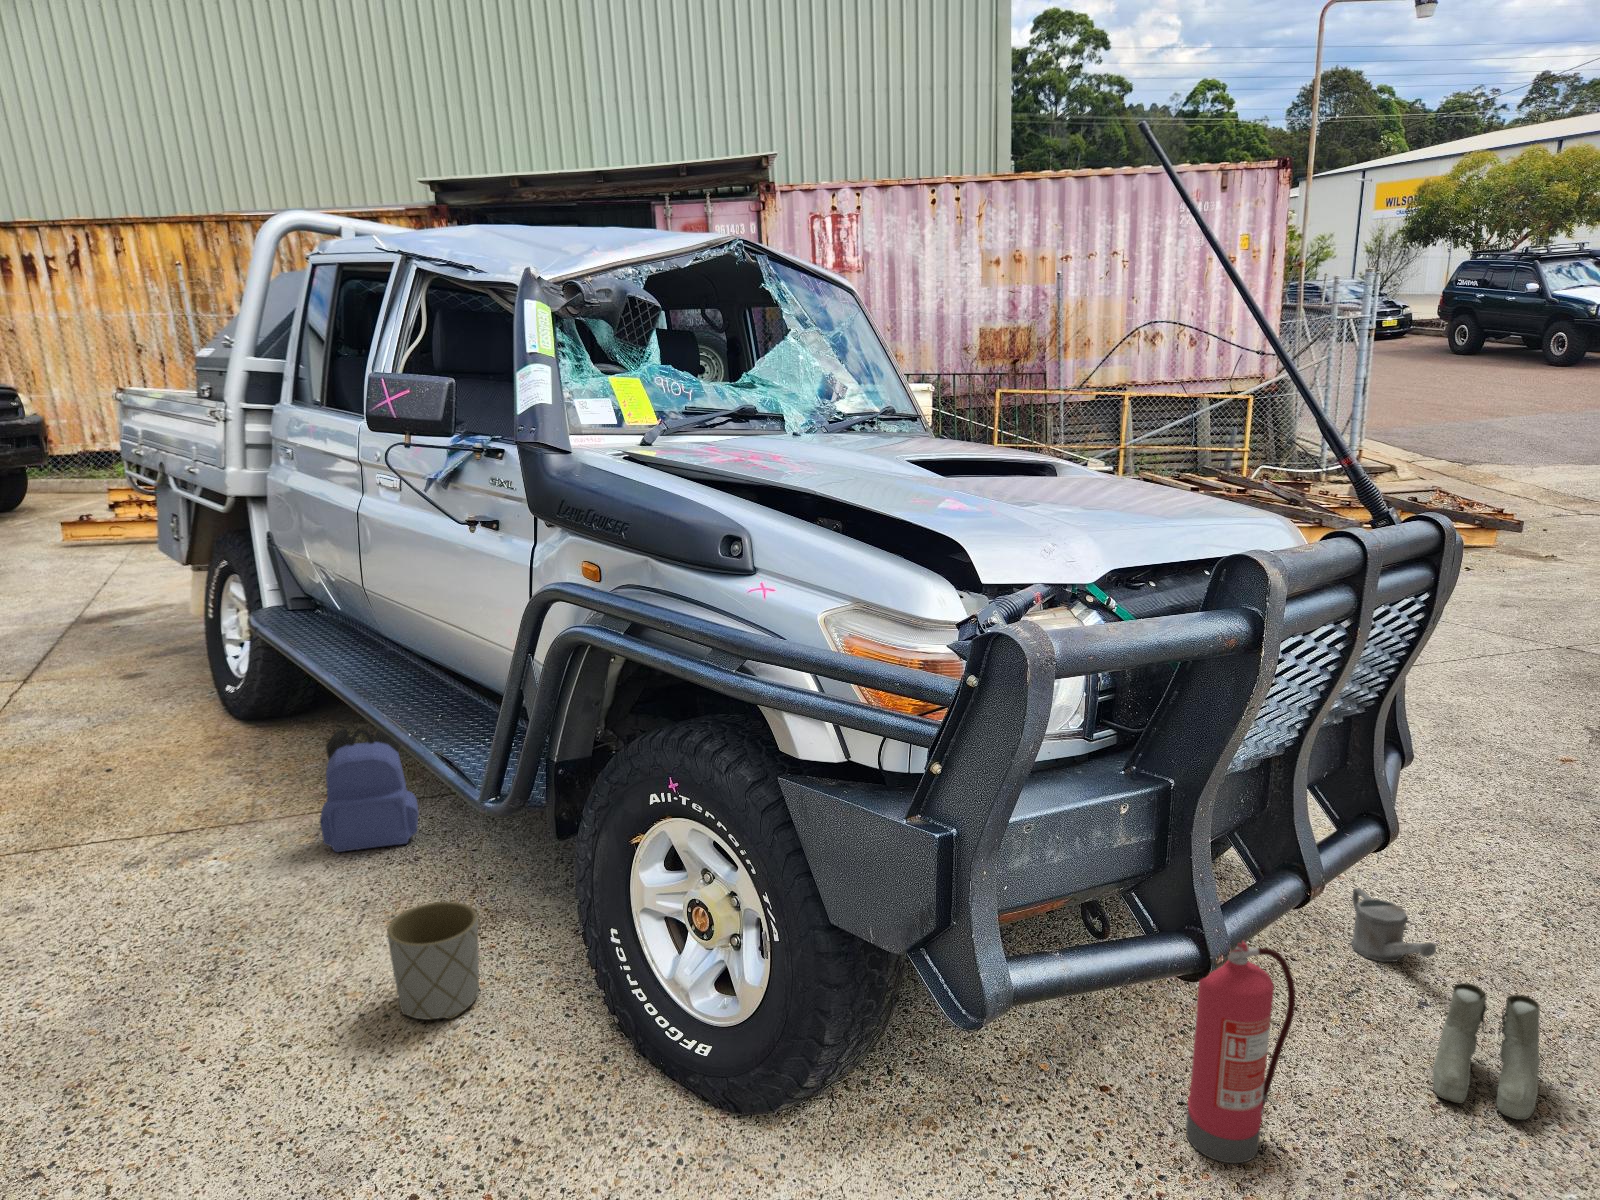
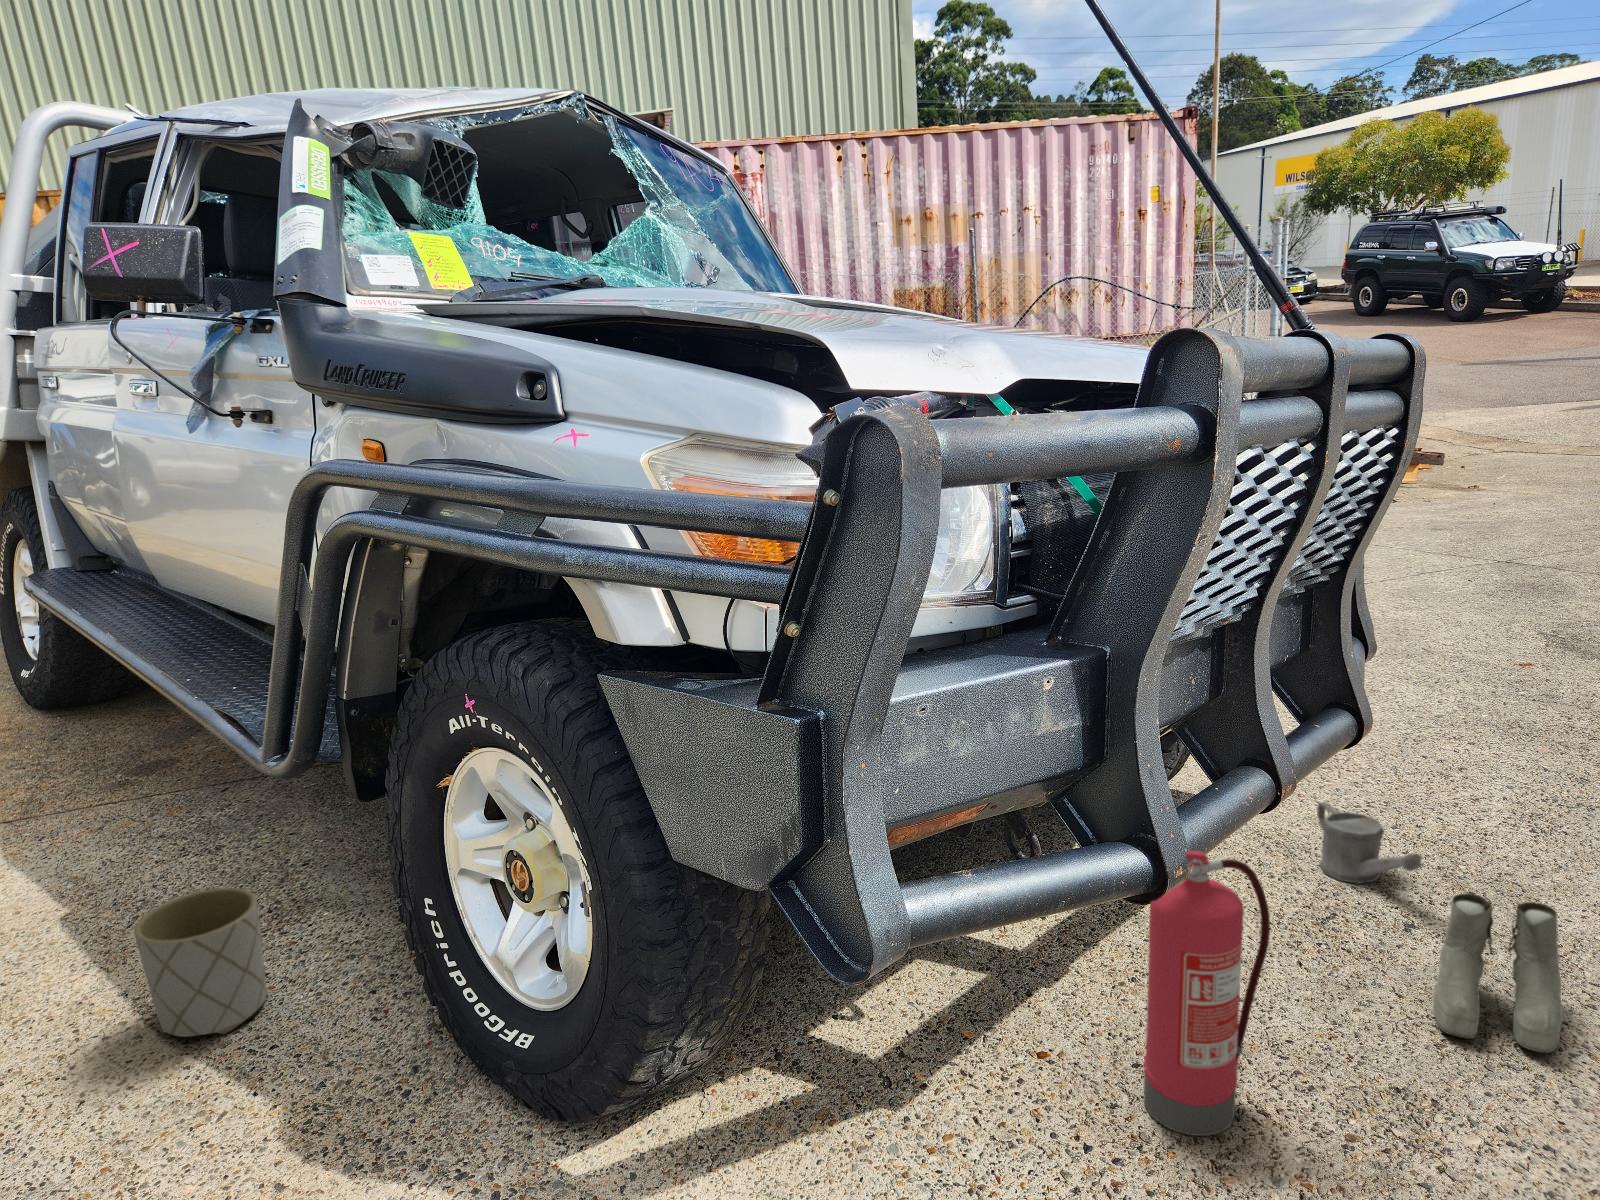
backpack: present [320,728,419,852] -> none [101,692,230,848]

